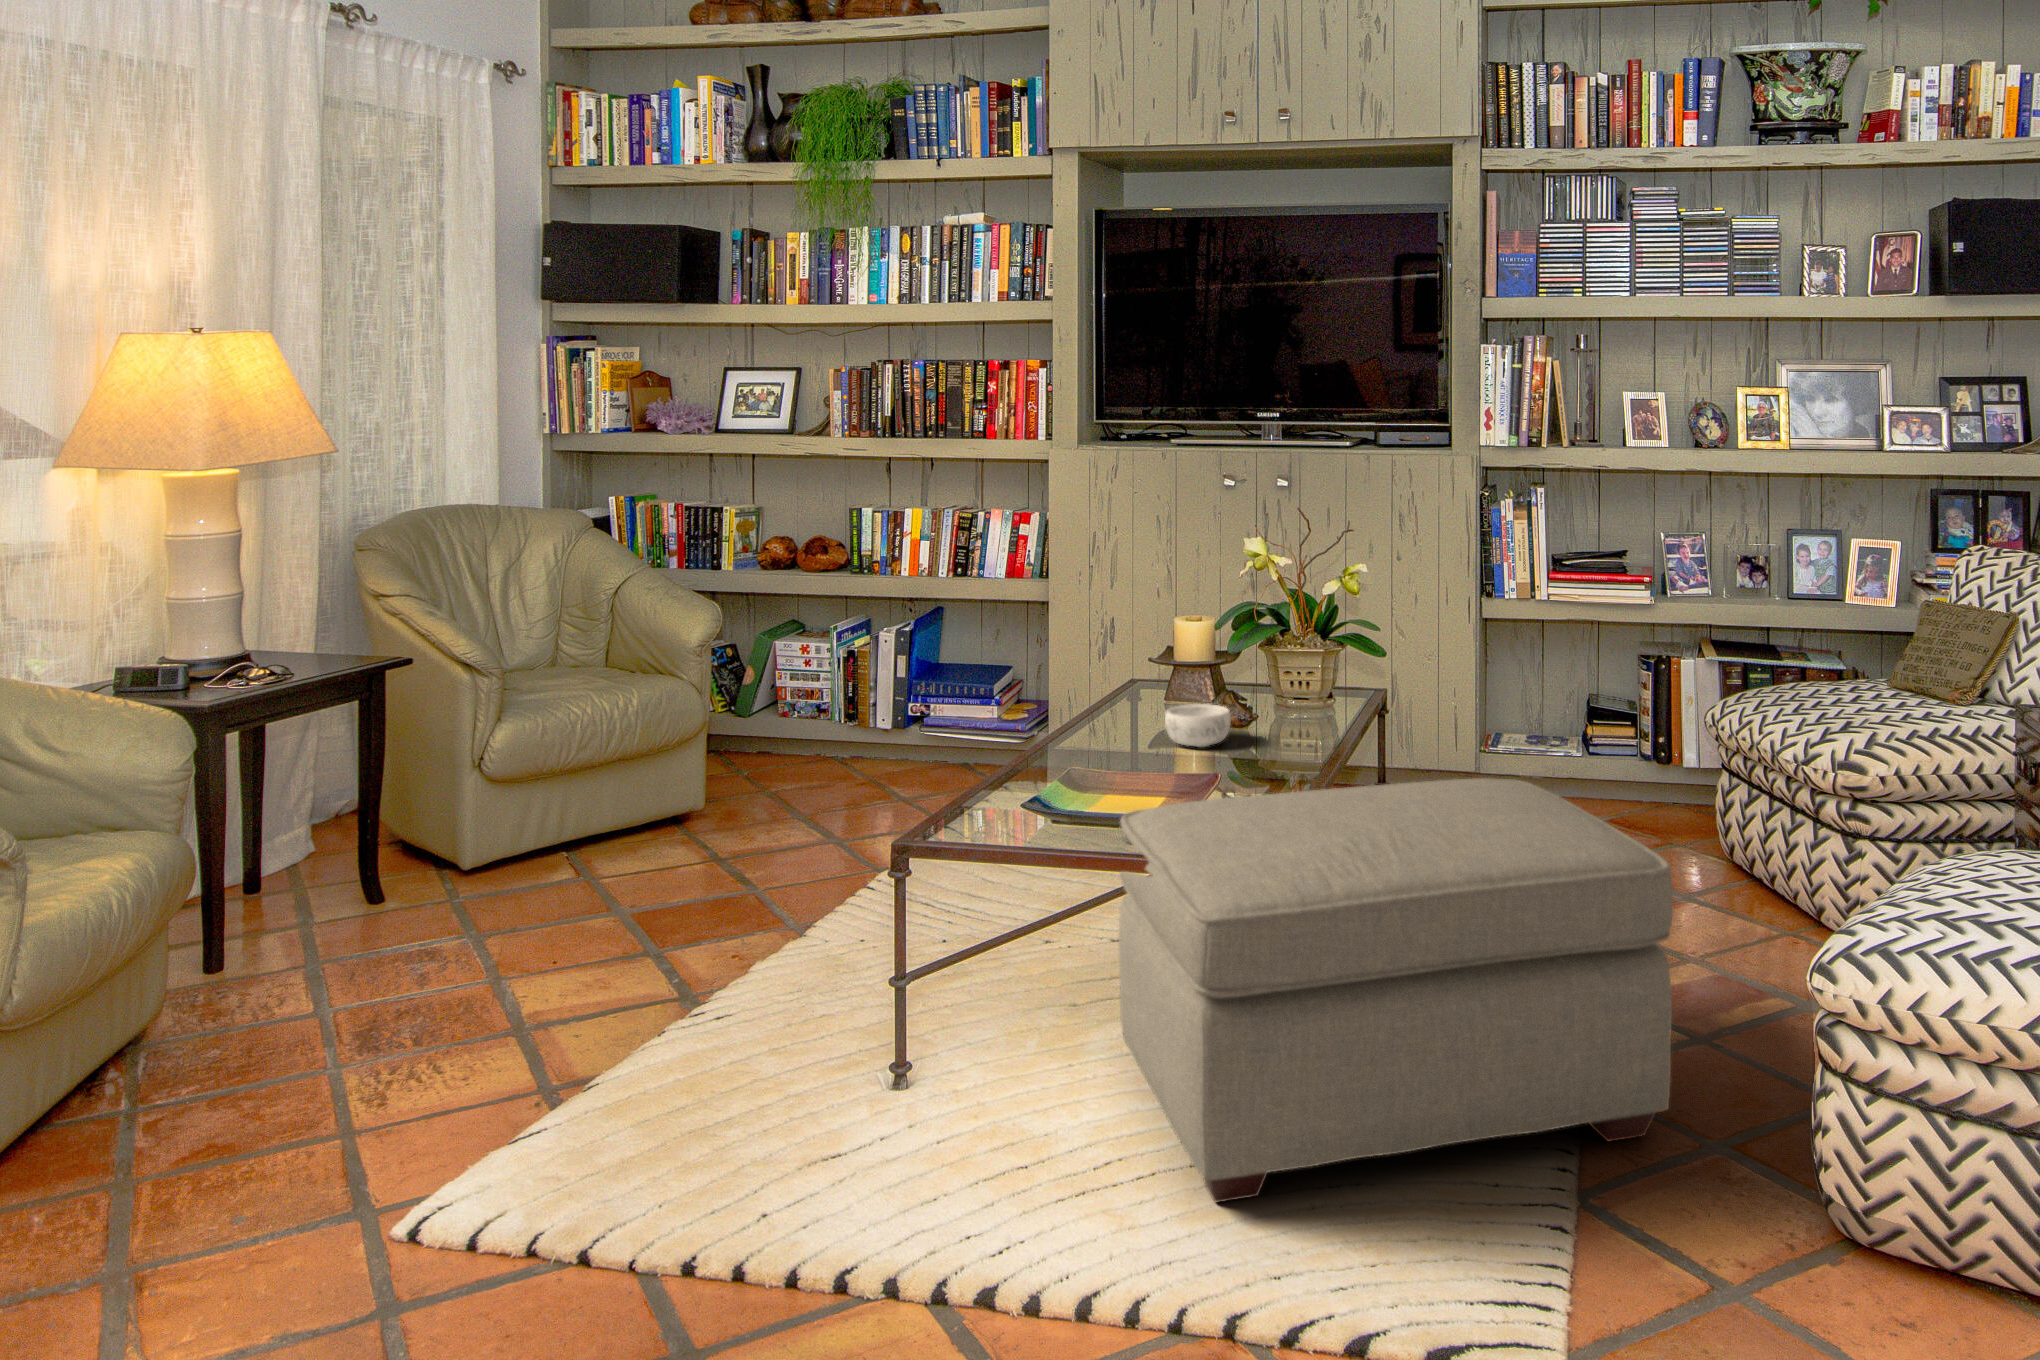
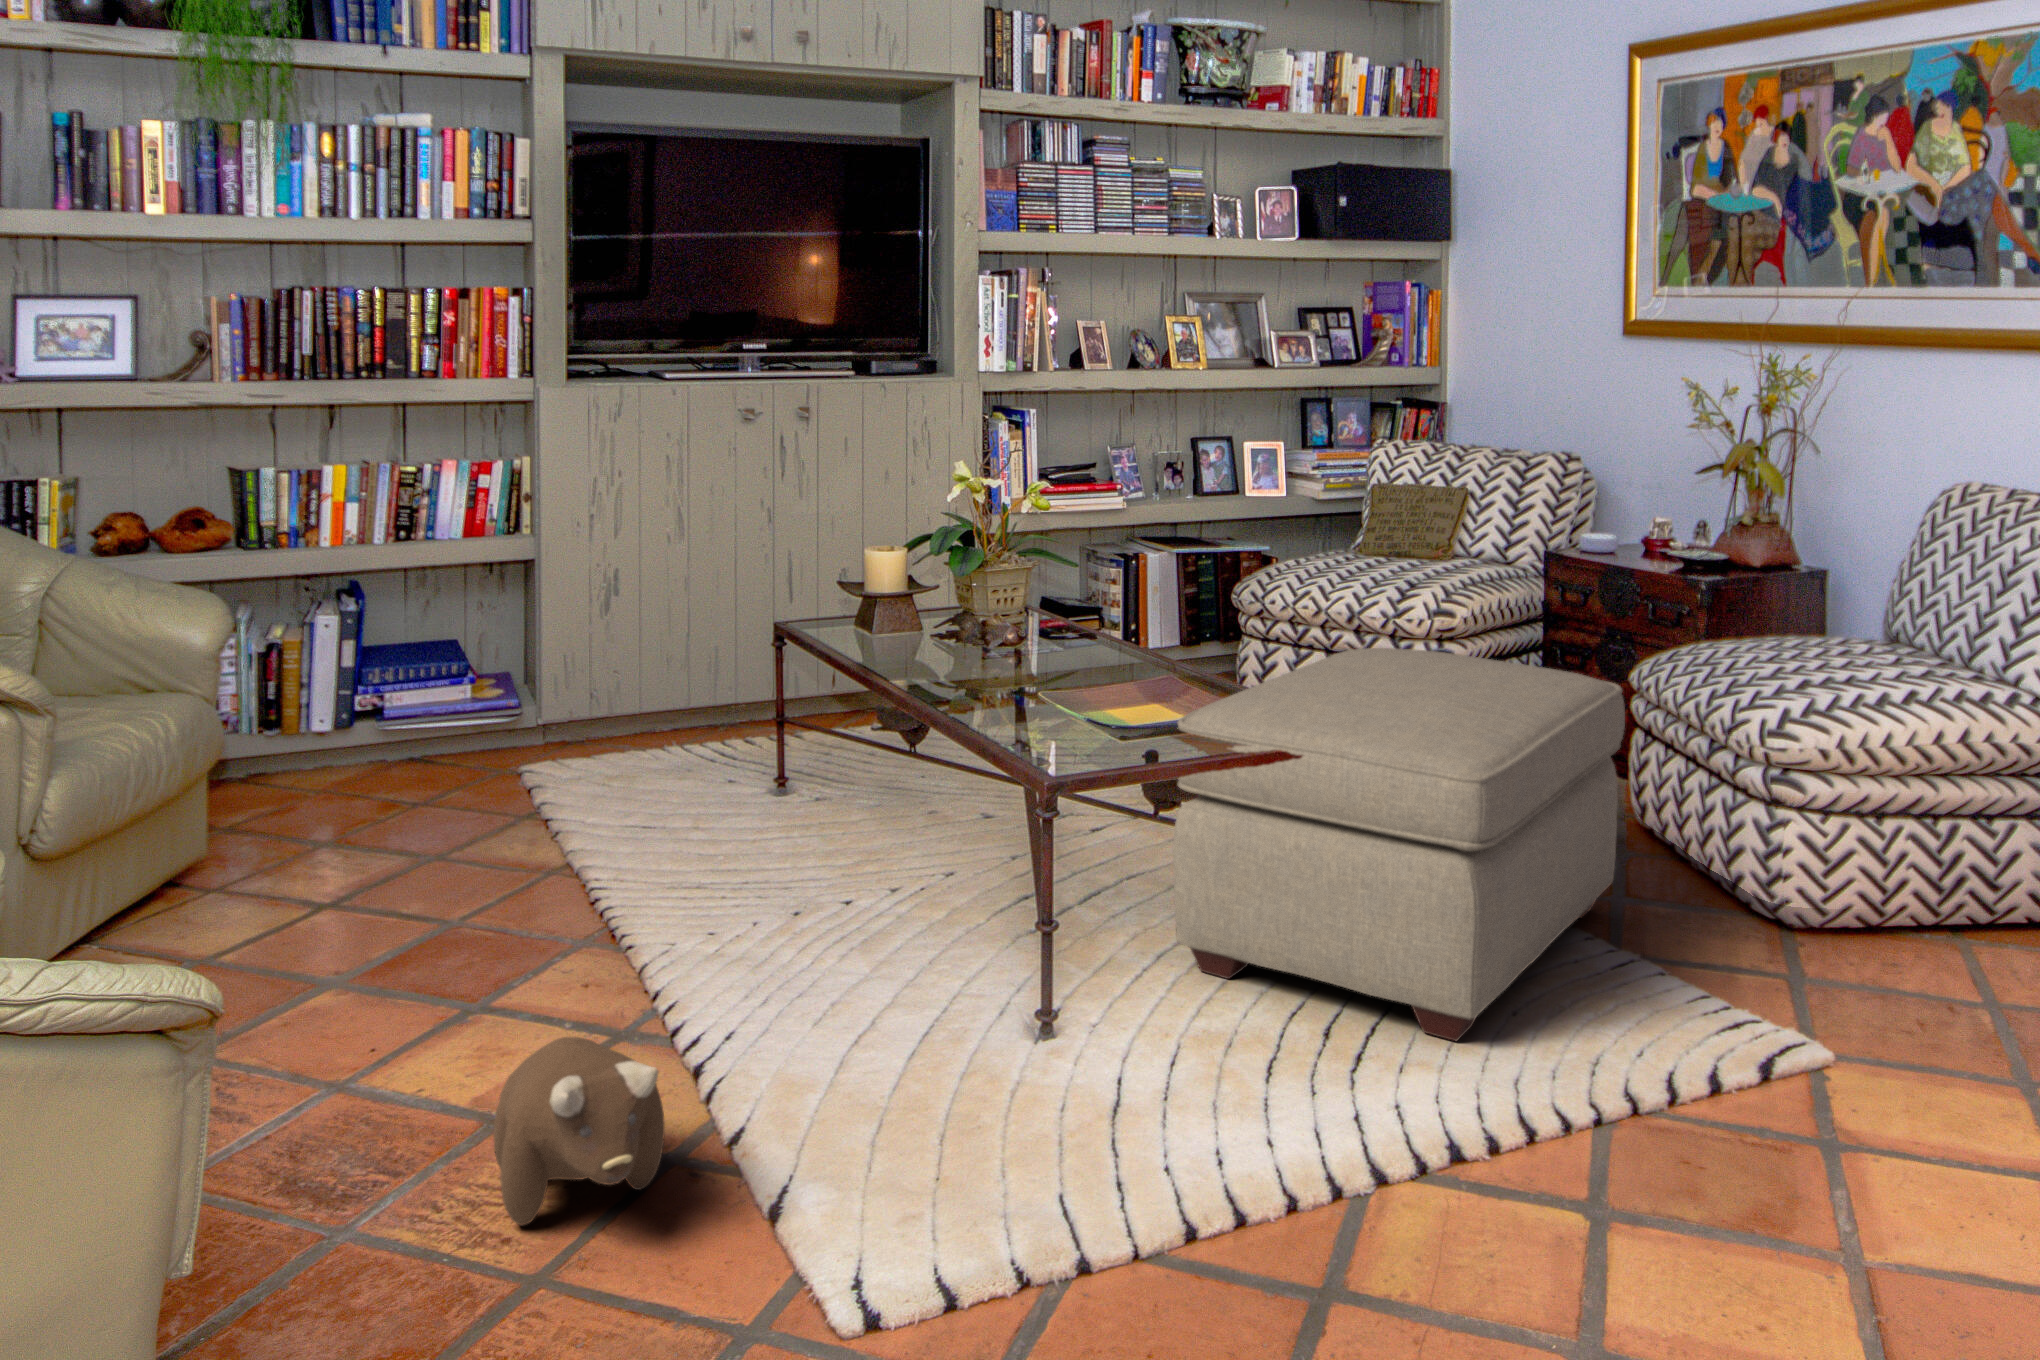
decorative bowl: present [1165,704,1231,747] -> none [1014,624,1080,666]
plush toy: none [387,956,541,1087] -> present [493,1037,665,1225]

